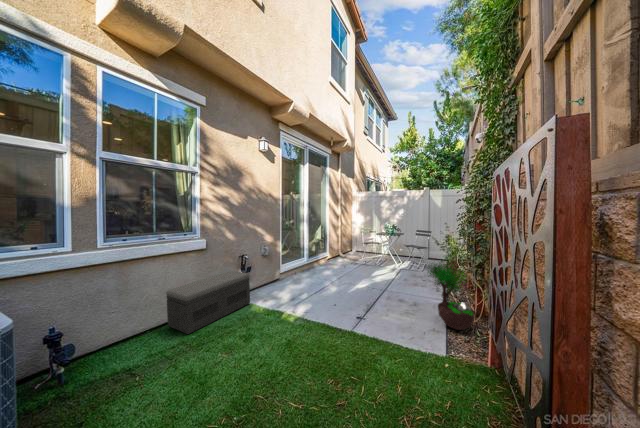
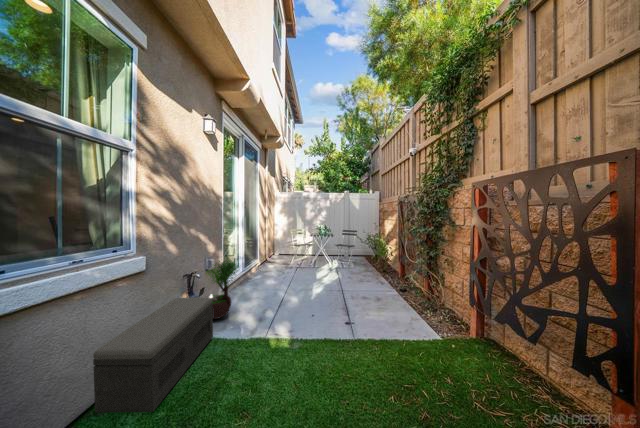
potted tree: present [428,262,474,330] -> present [208,260,236,319]

